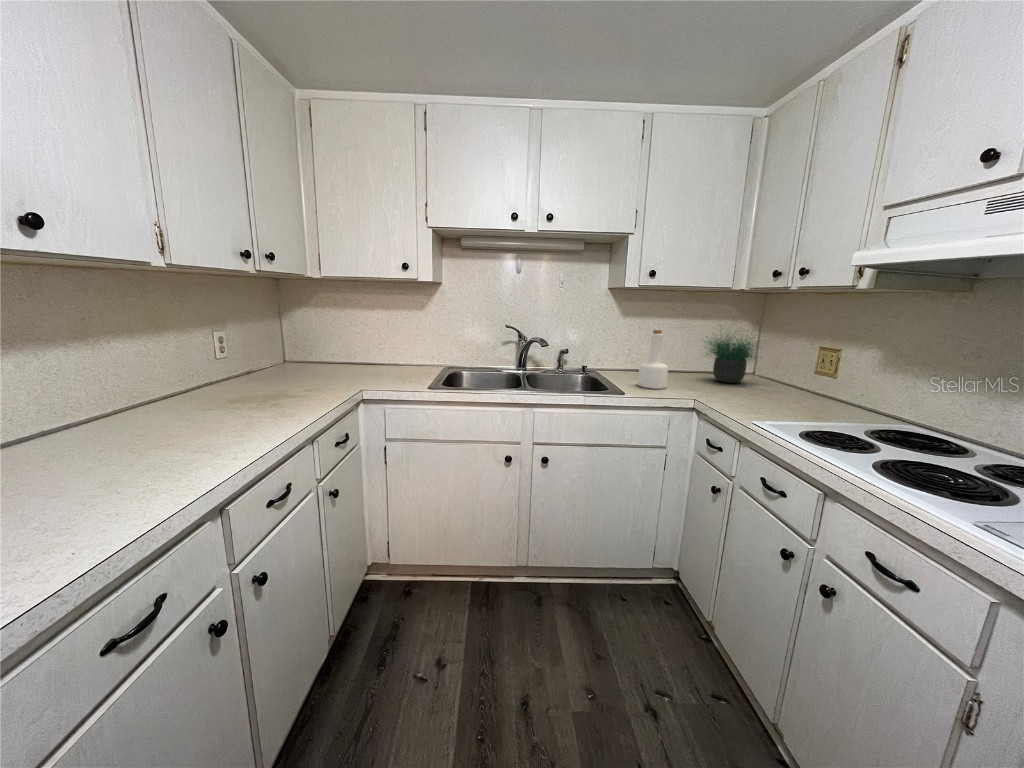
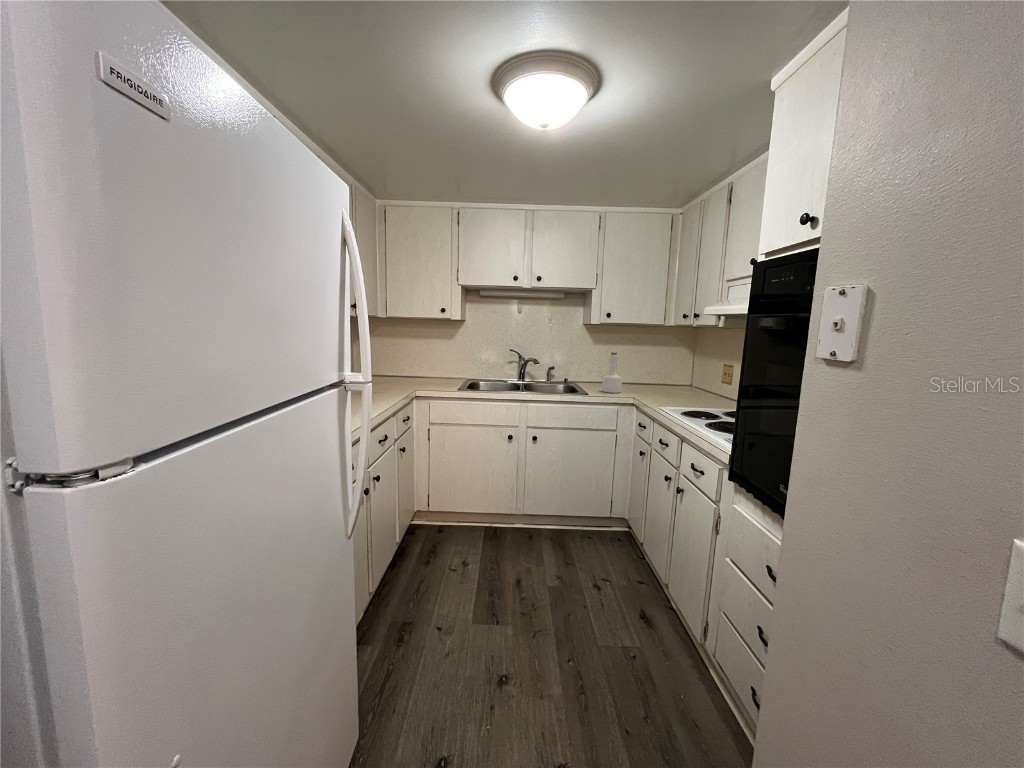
potted plant: present [708,334,759,383] -> none [645,343,699,390]

